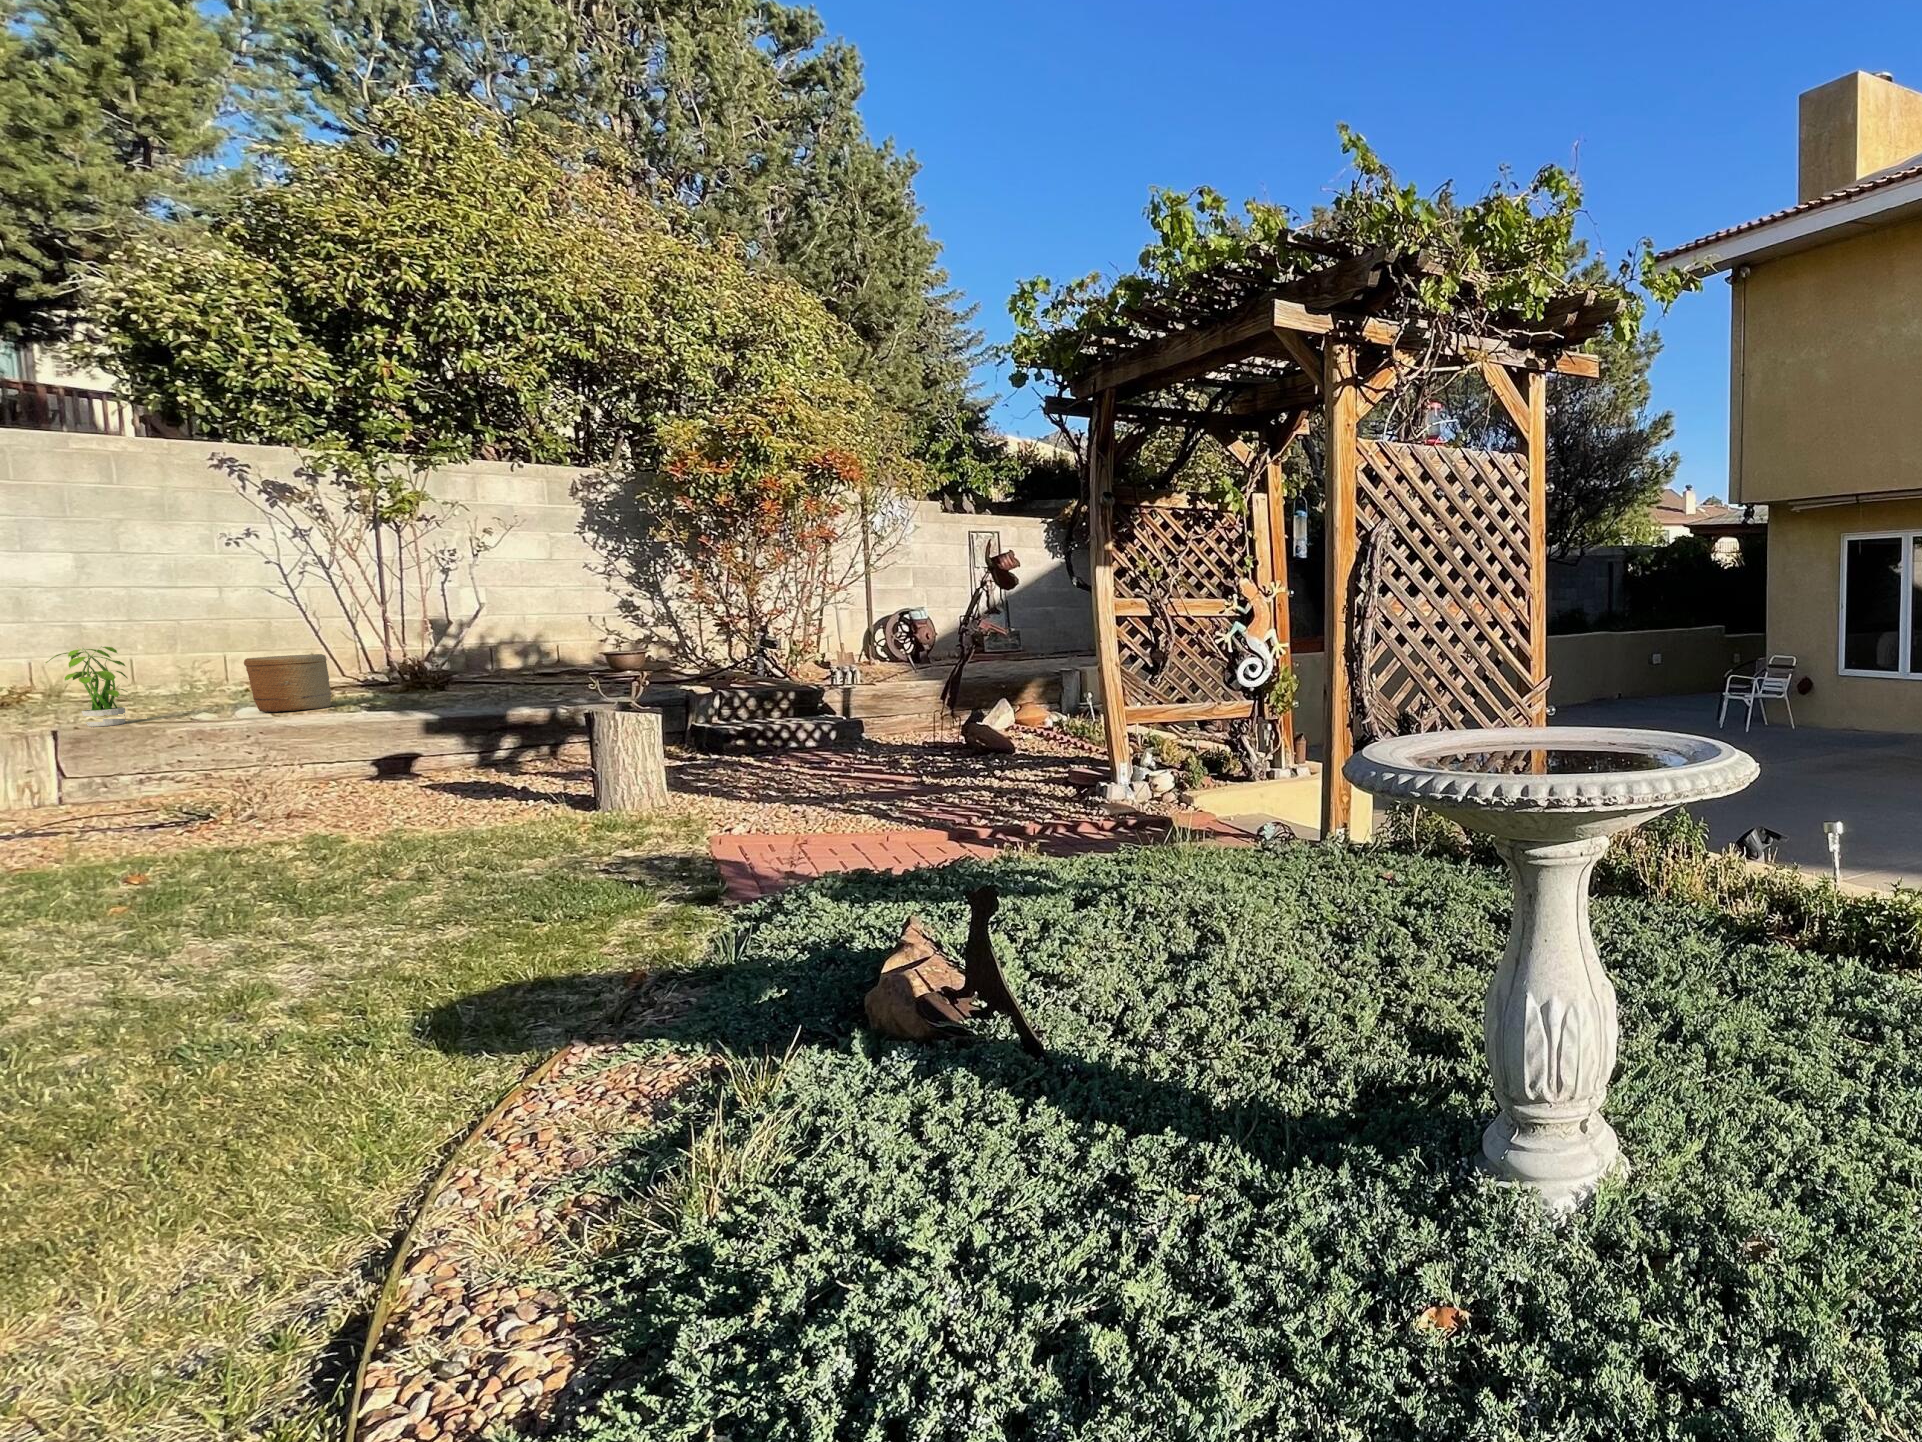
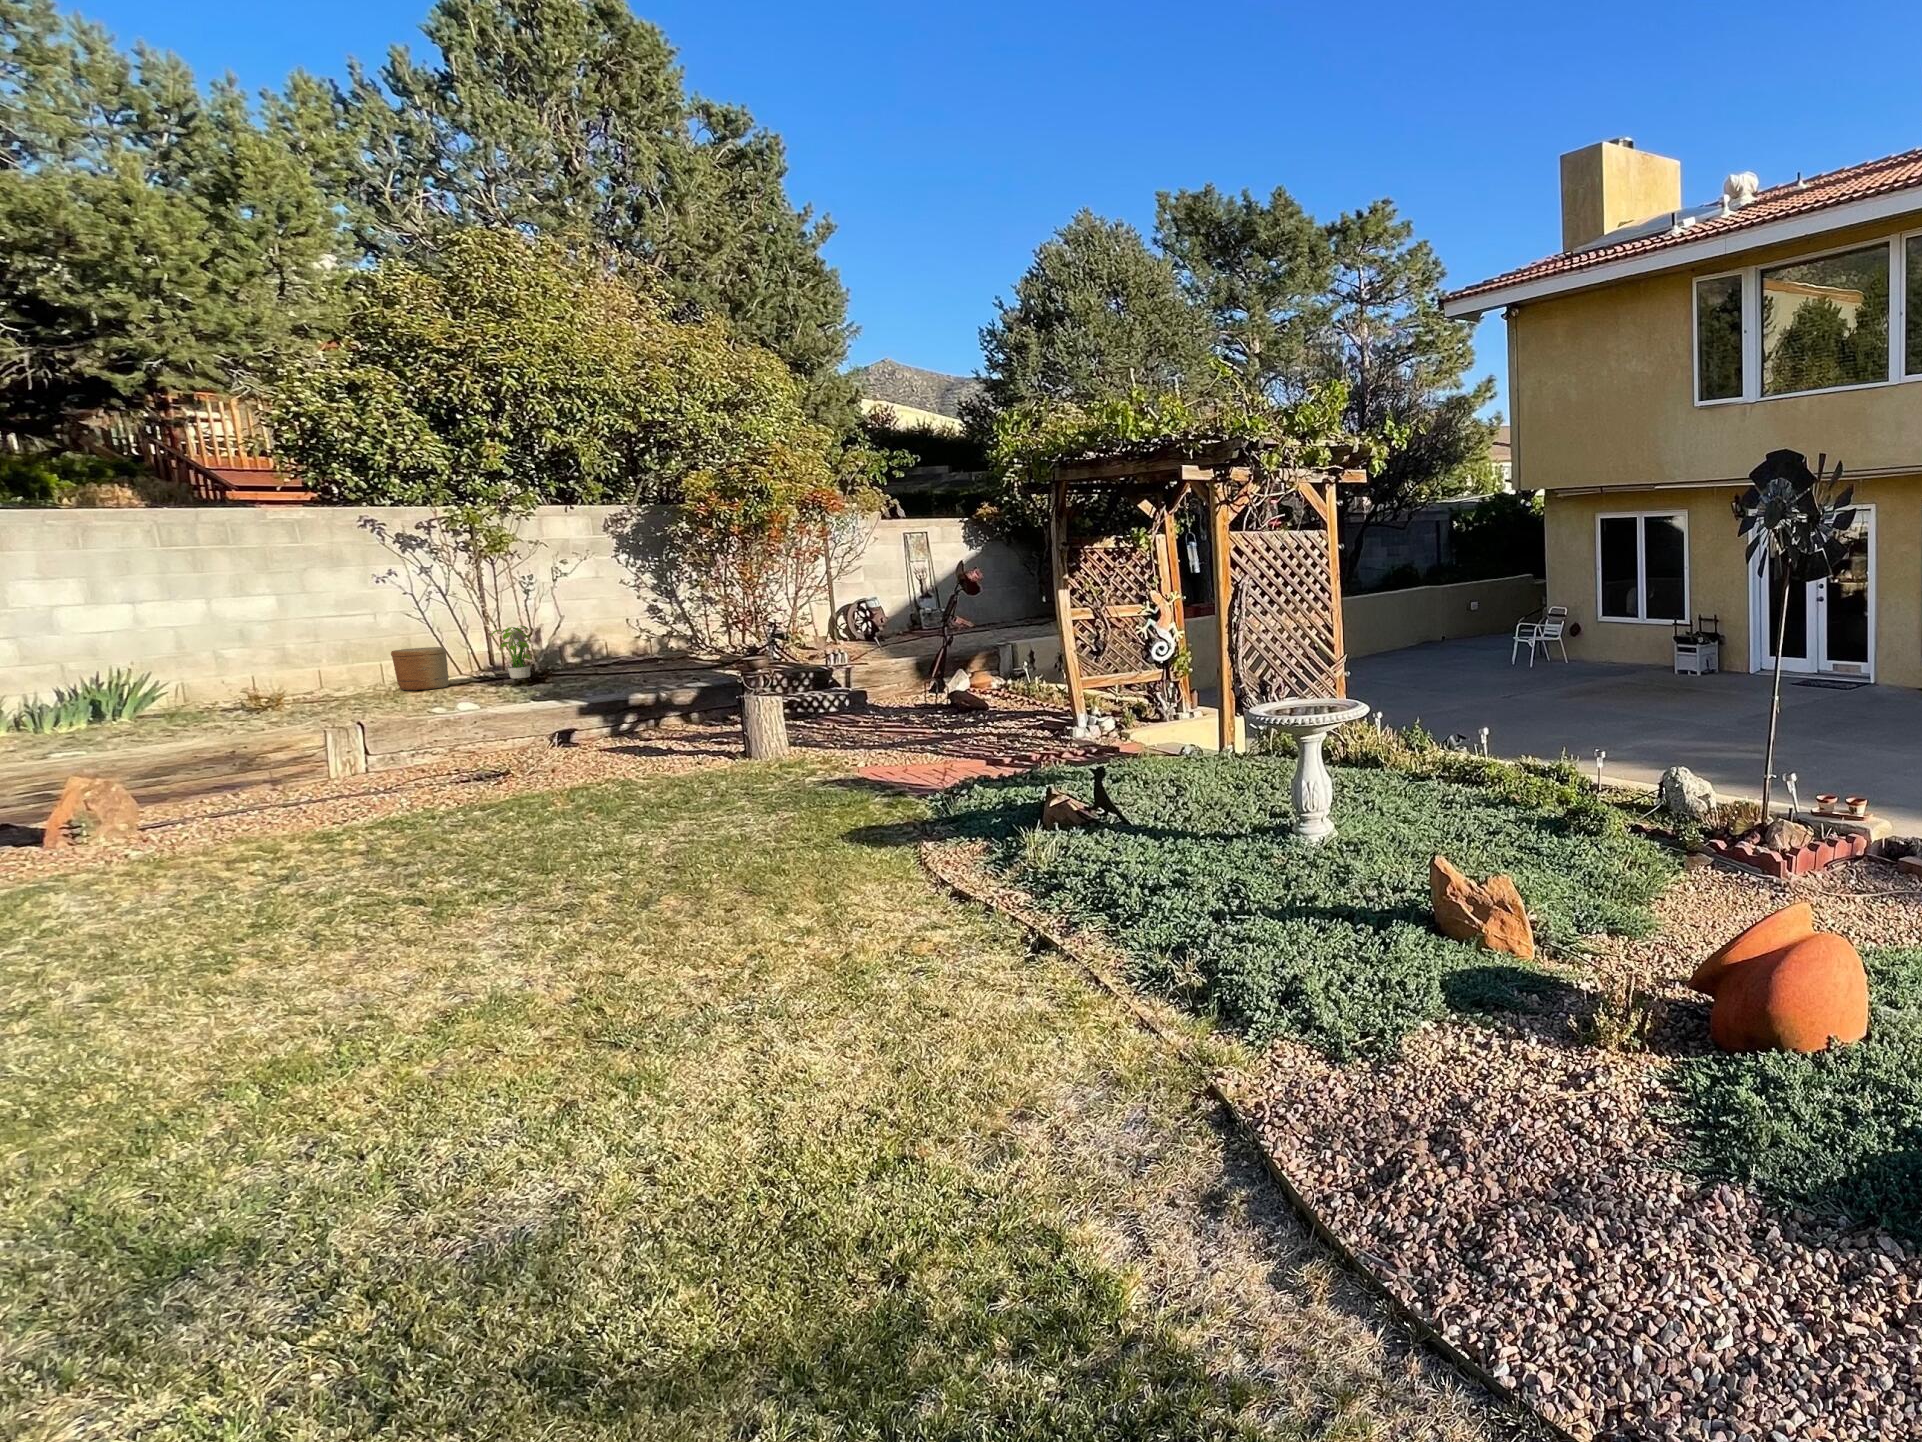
potted plant: present [44,646,133,727] -> present [489,626,530,679]

